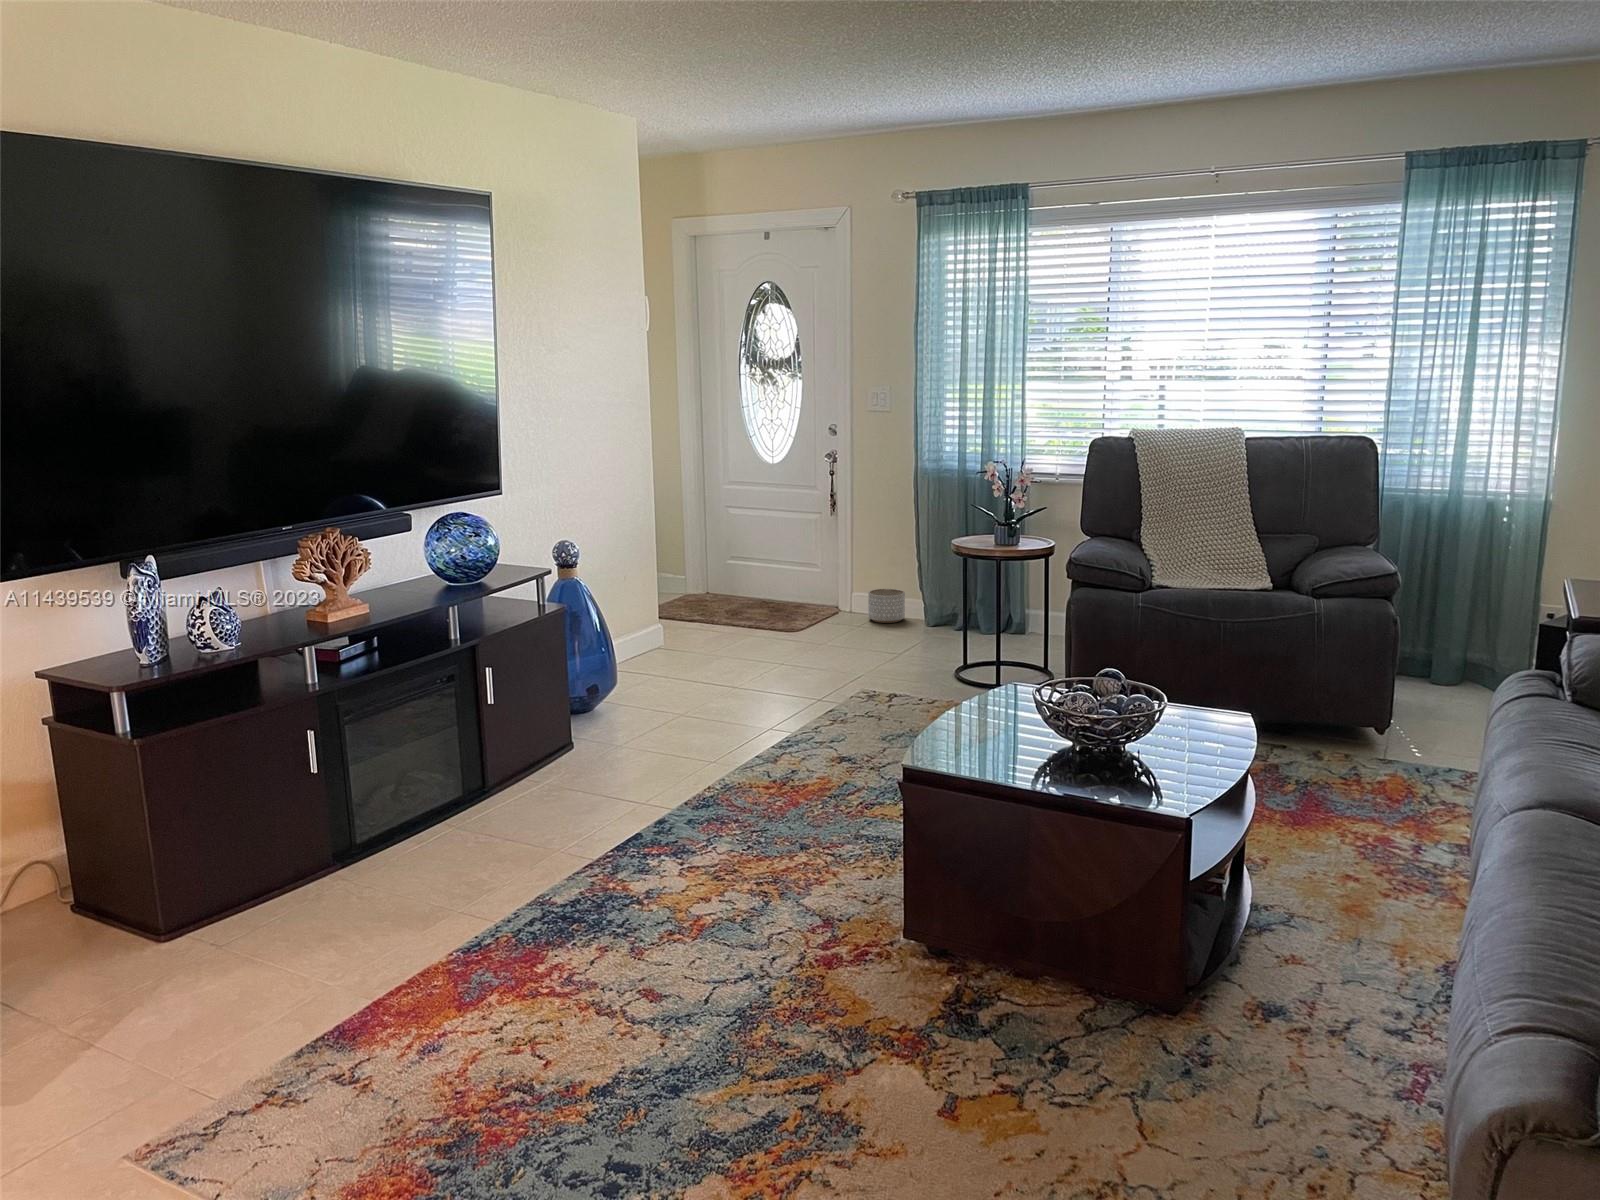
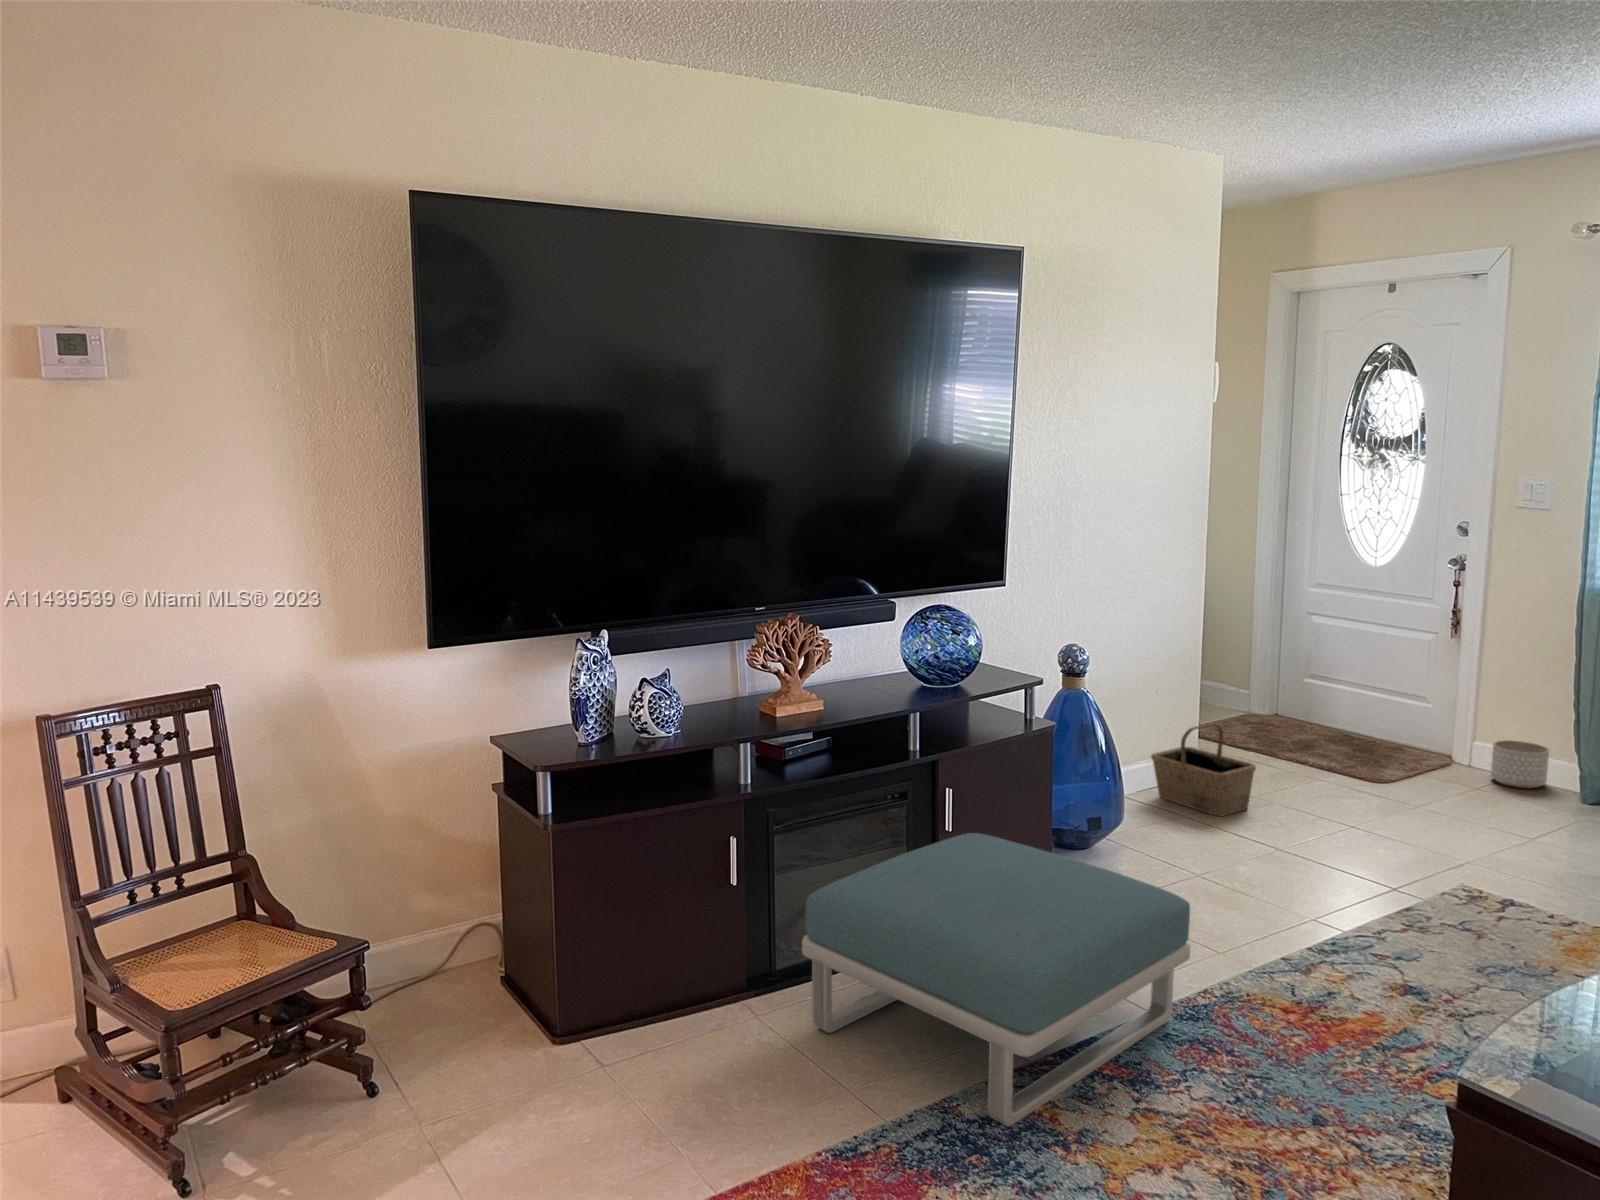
basket: none [625,599,708,673] -> present [1151,723,1256,816]
footstool: none [390,700,700,902] -> present [802,833,1190,1126]

